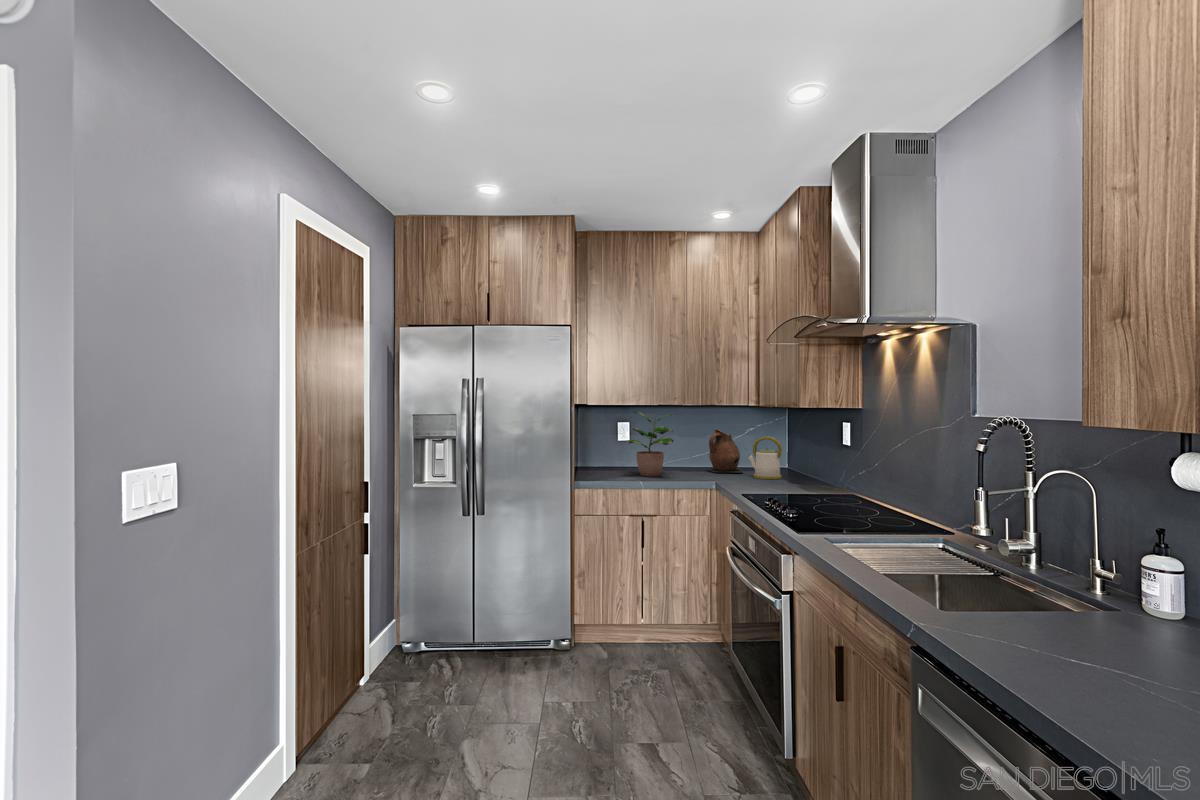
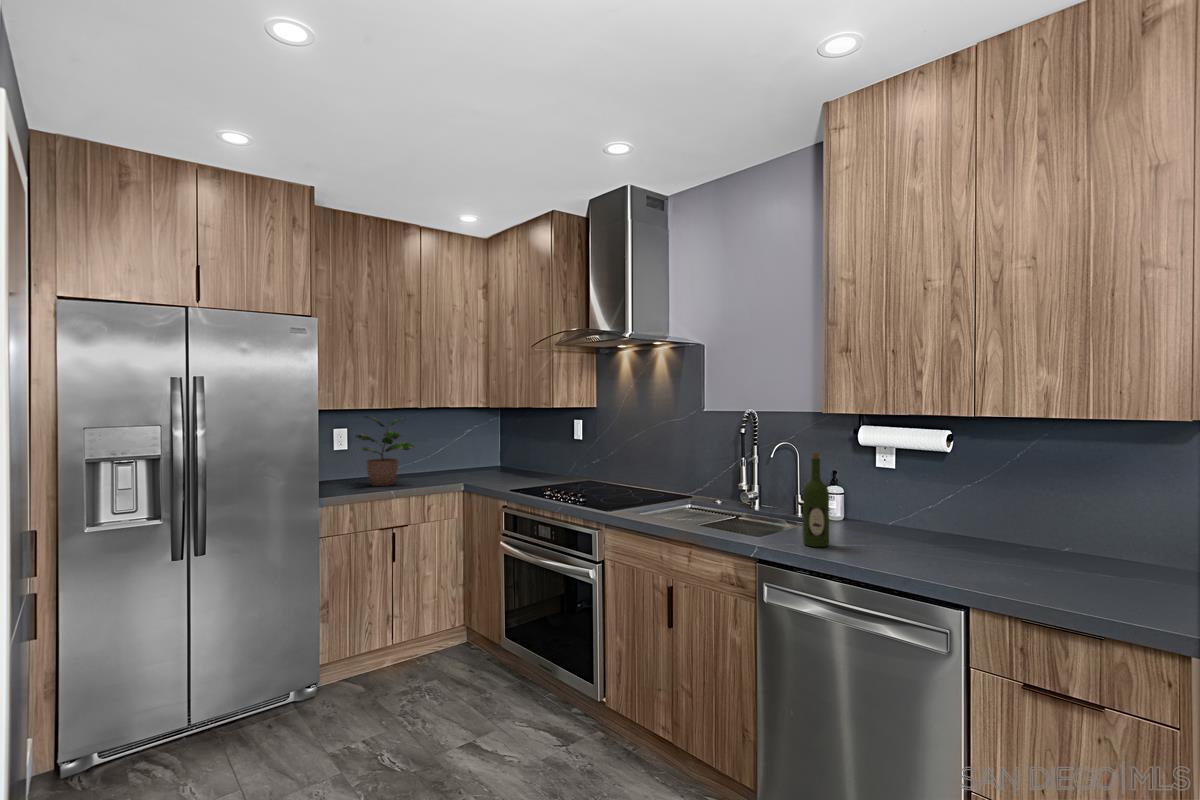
ceramic pitcher: present [708,429,743,473] -> none [429,432,470,476]
kettle: present [748,436,782,479] -> none [479,436,511,477]
wine bottle: none [1000,493,1051,656] -> present [803,452,829,547]

